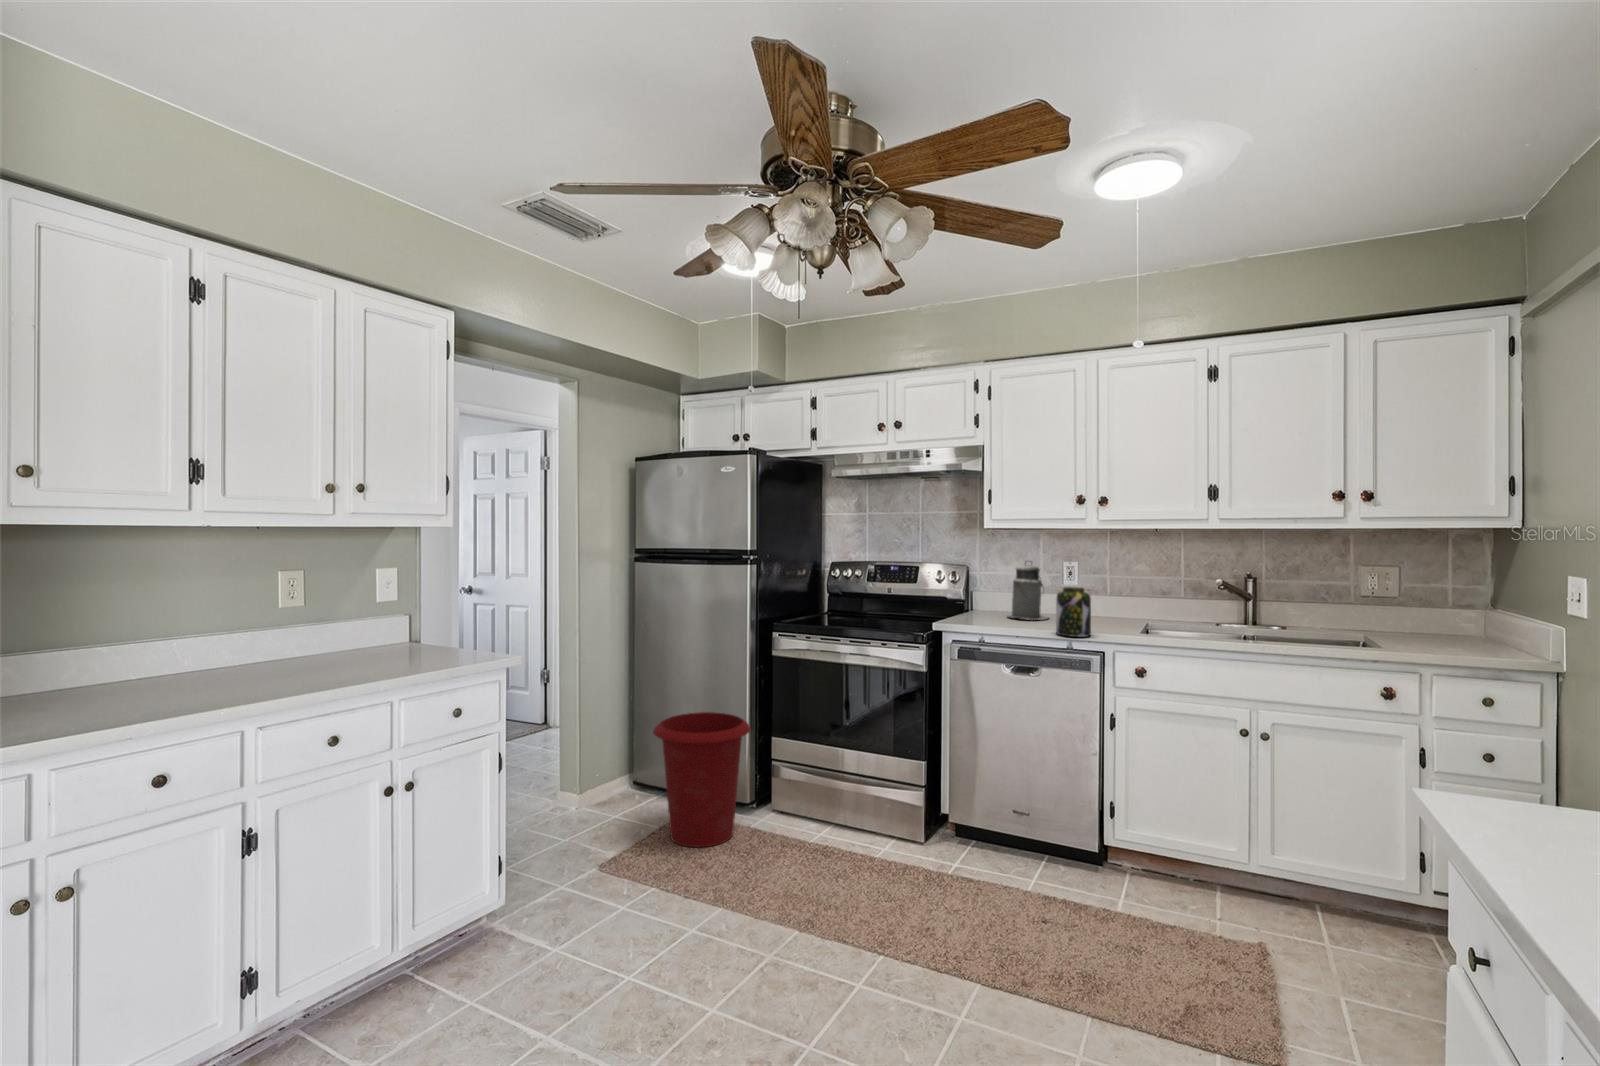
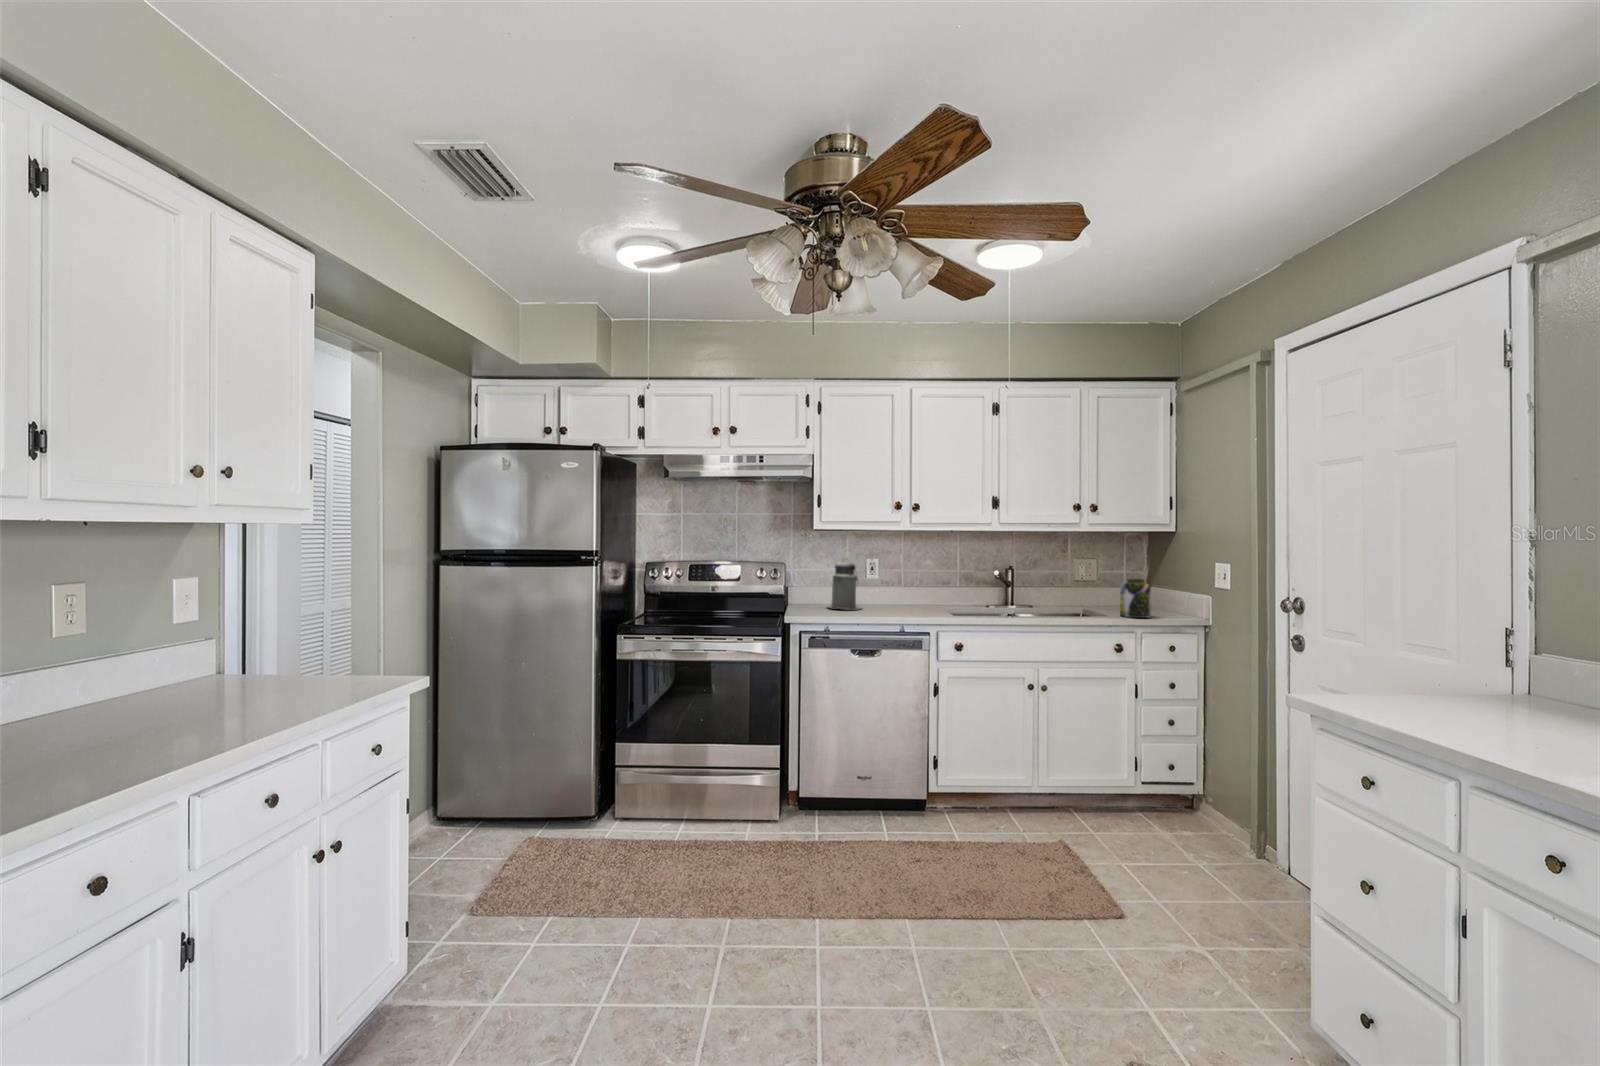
jar: present [1056,587,1091,637] -> present [1120,579,1151,618]
waste bin: present [653,712,751,847] -> none [505,724,614,870]

